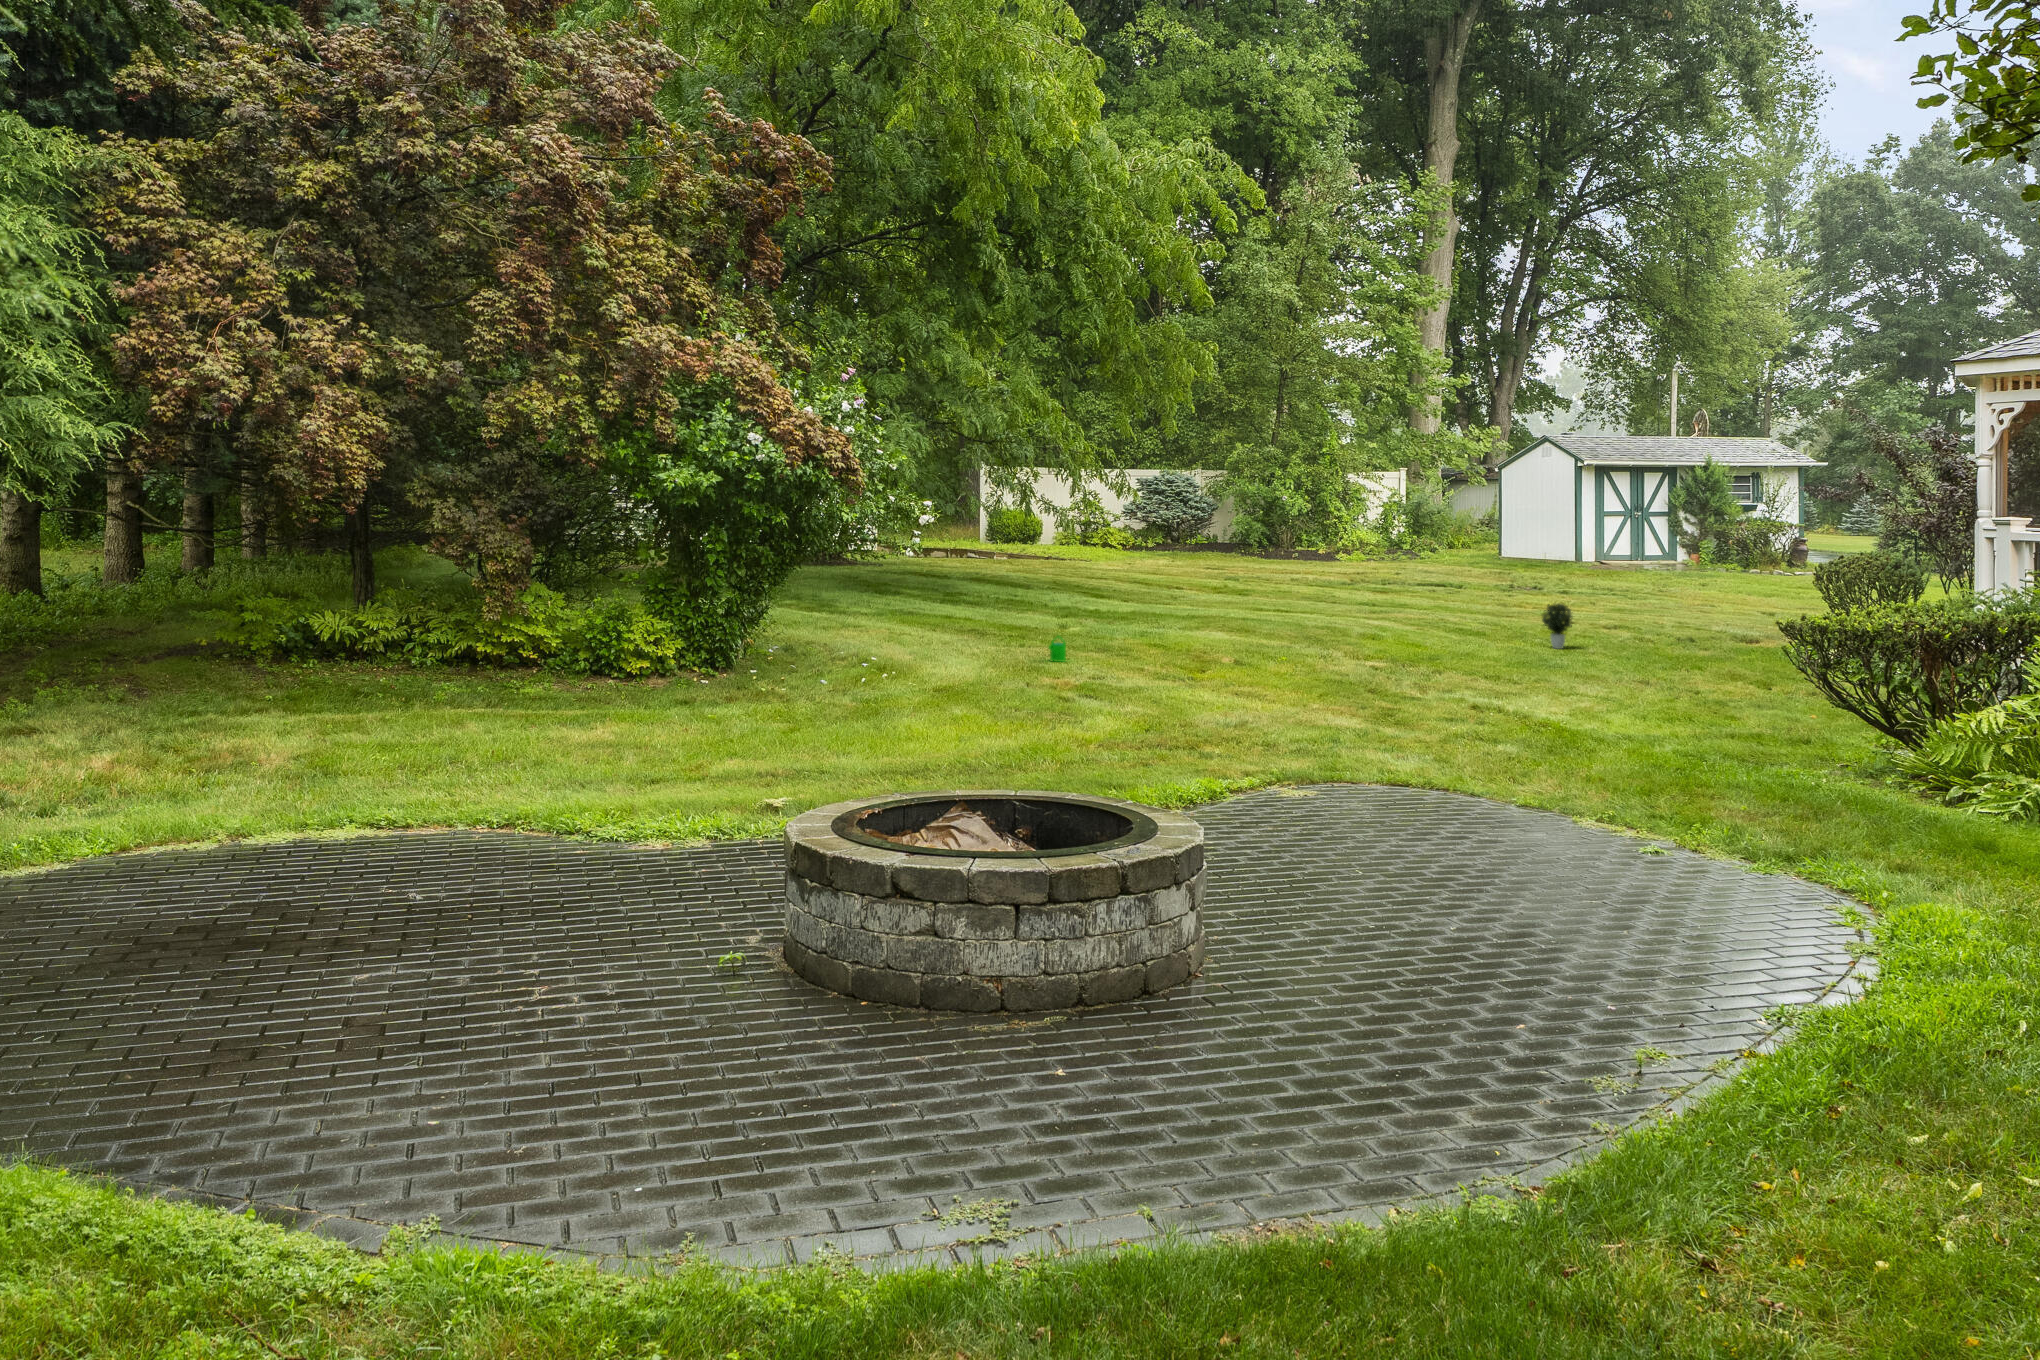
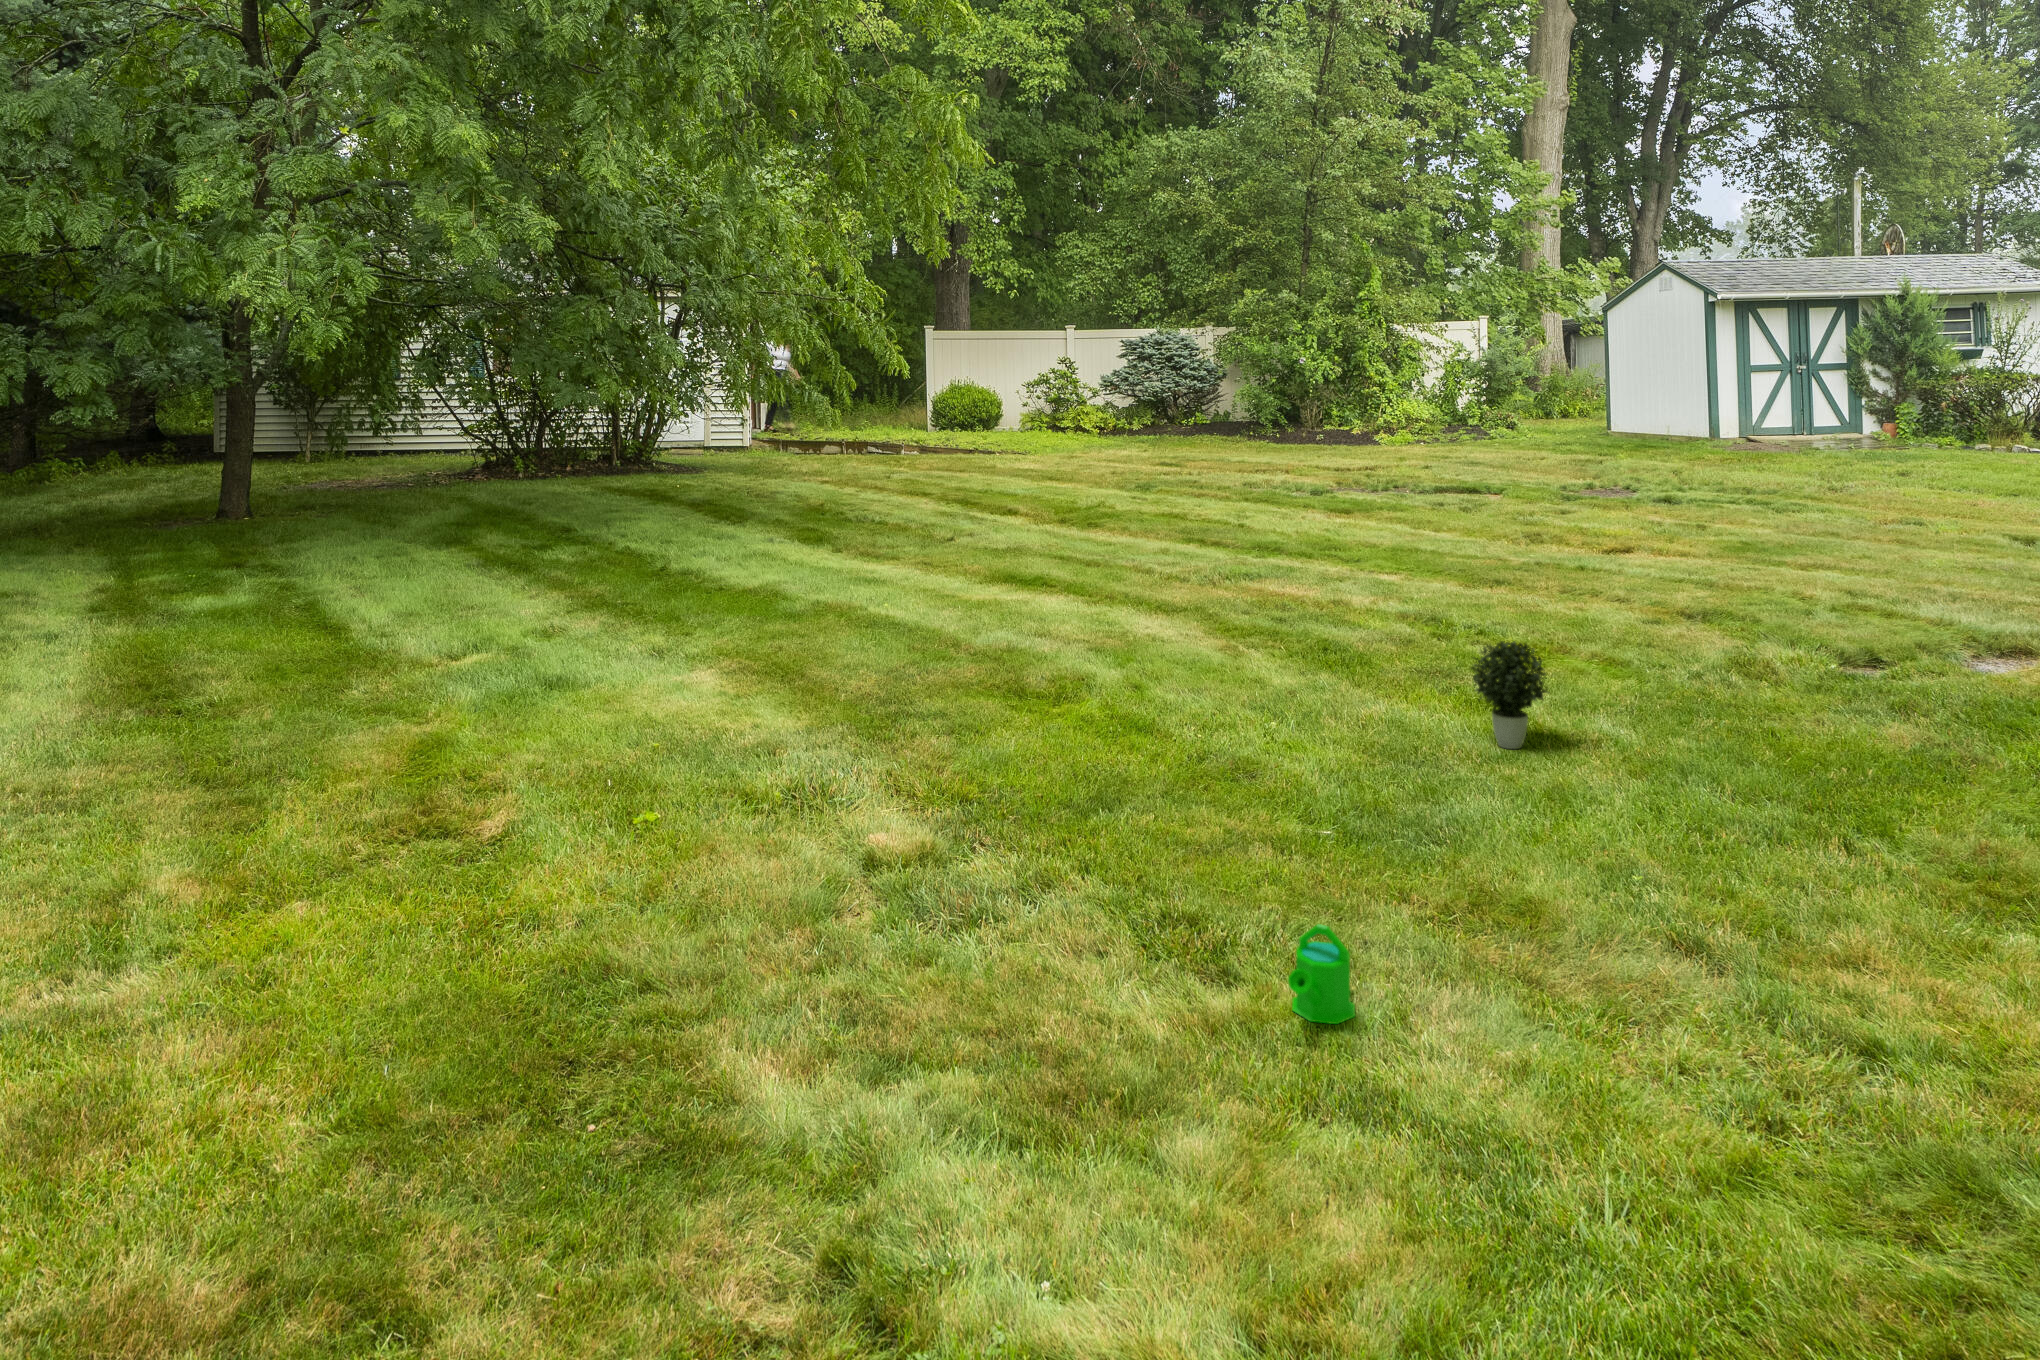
watering can: present [1048,636,1066,662] -> present [1288,924,1355,1024]

